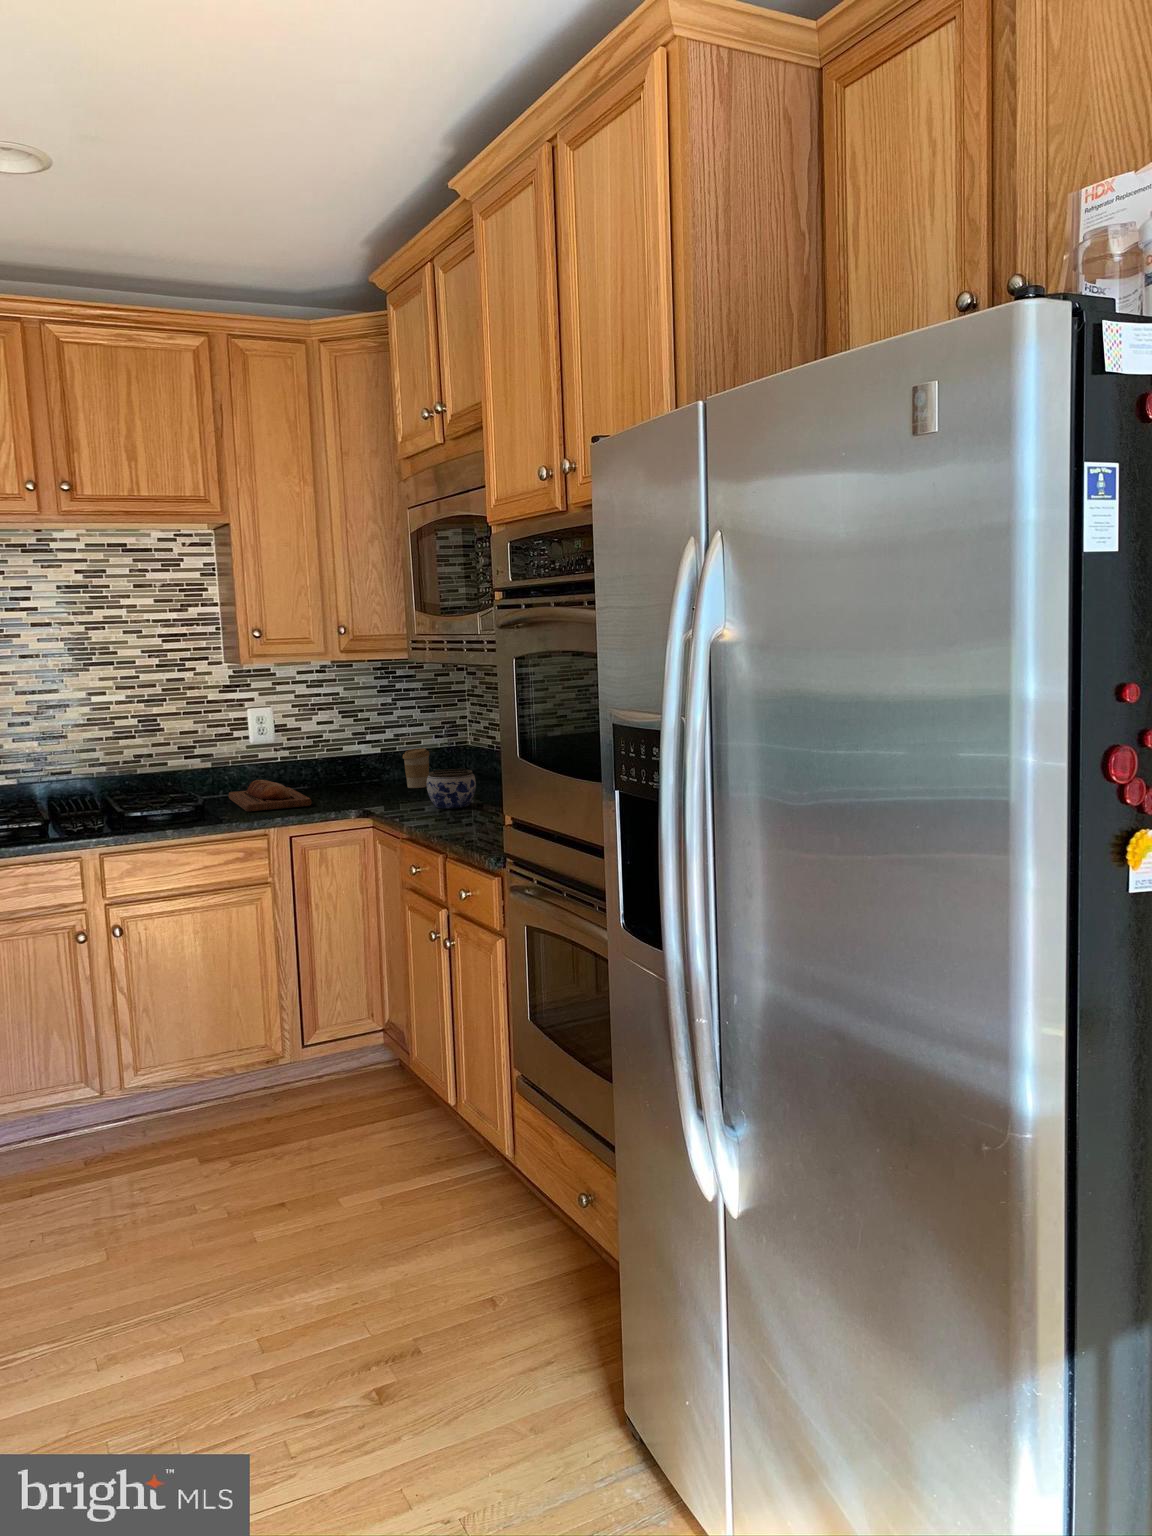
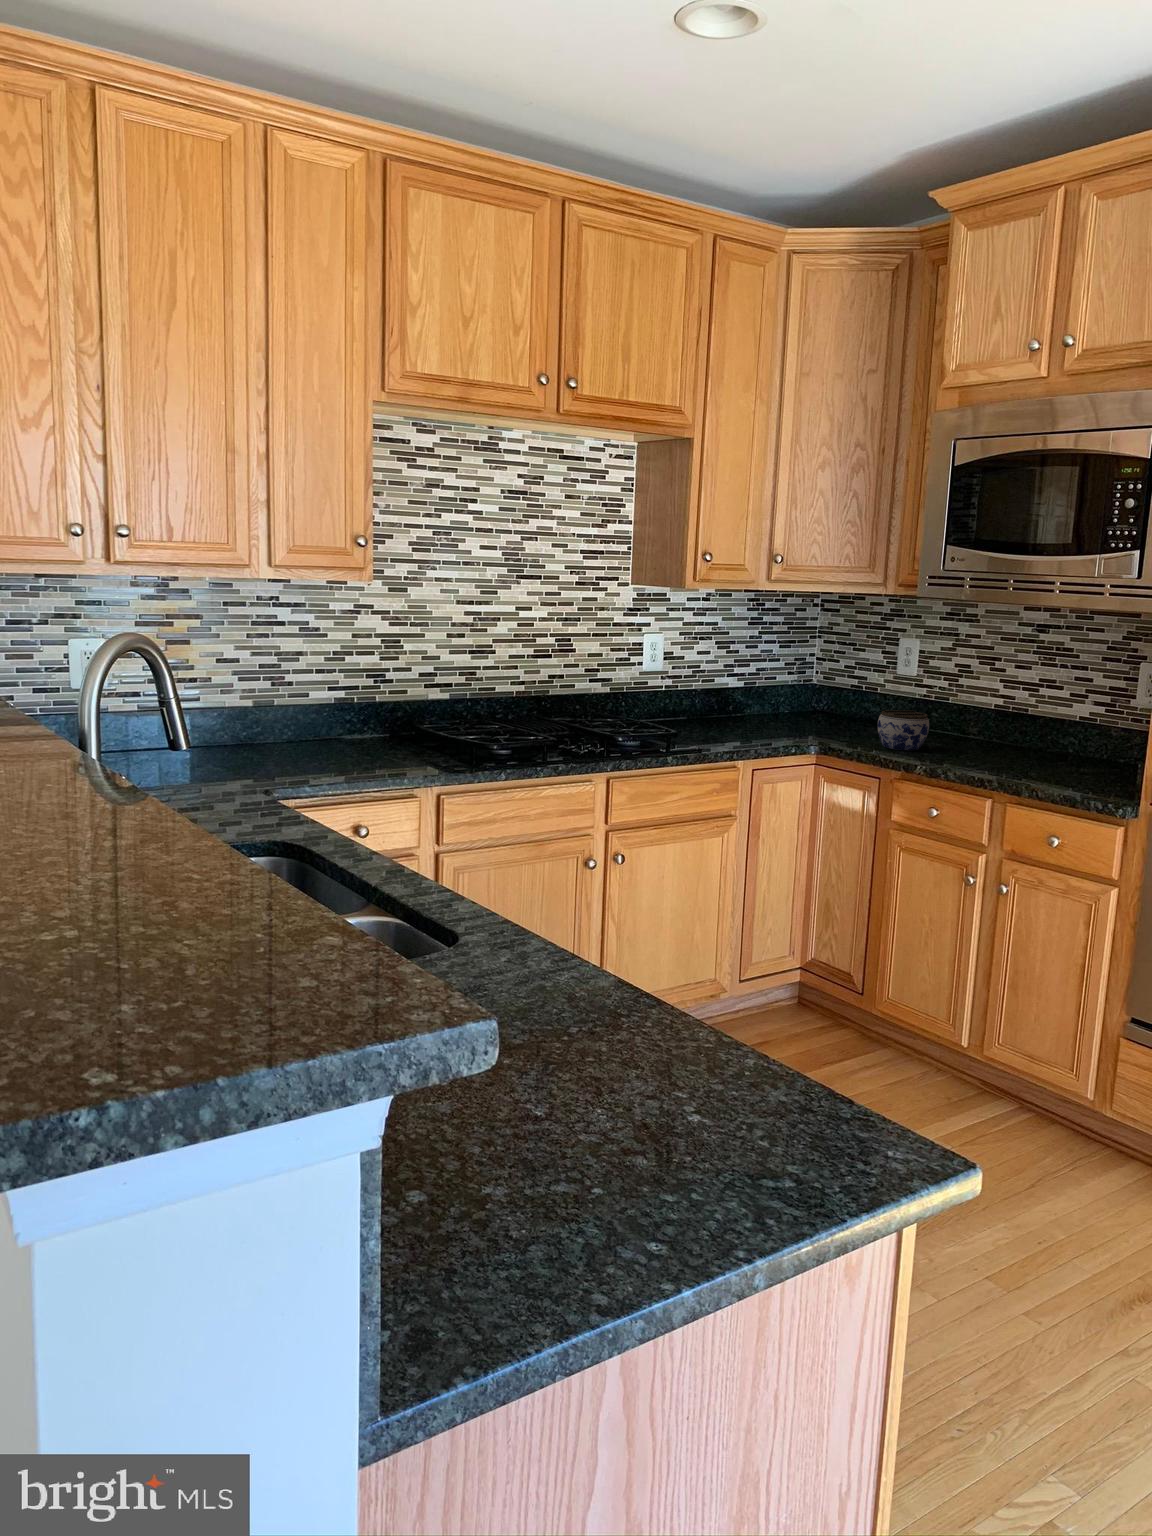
coffee cup: present [403,748,430,788] -> none [788,685,816,725]
bread loaf: present [229,780,311,811] -> none [636,709,754,743]

